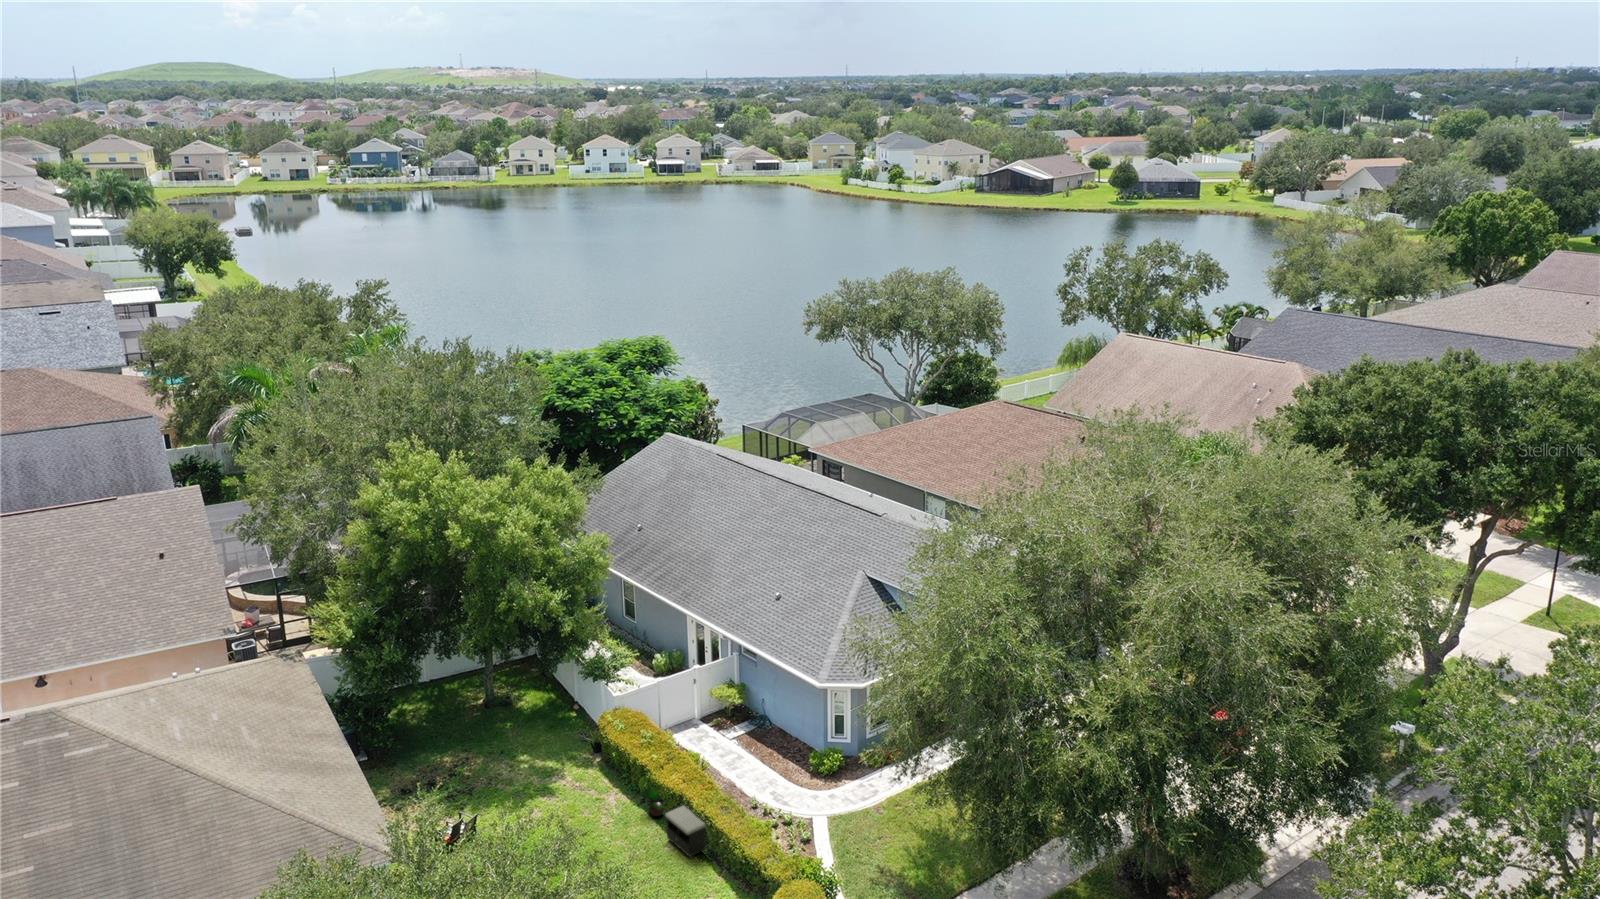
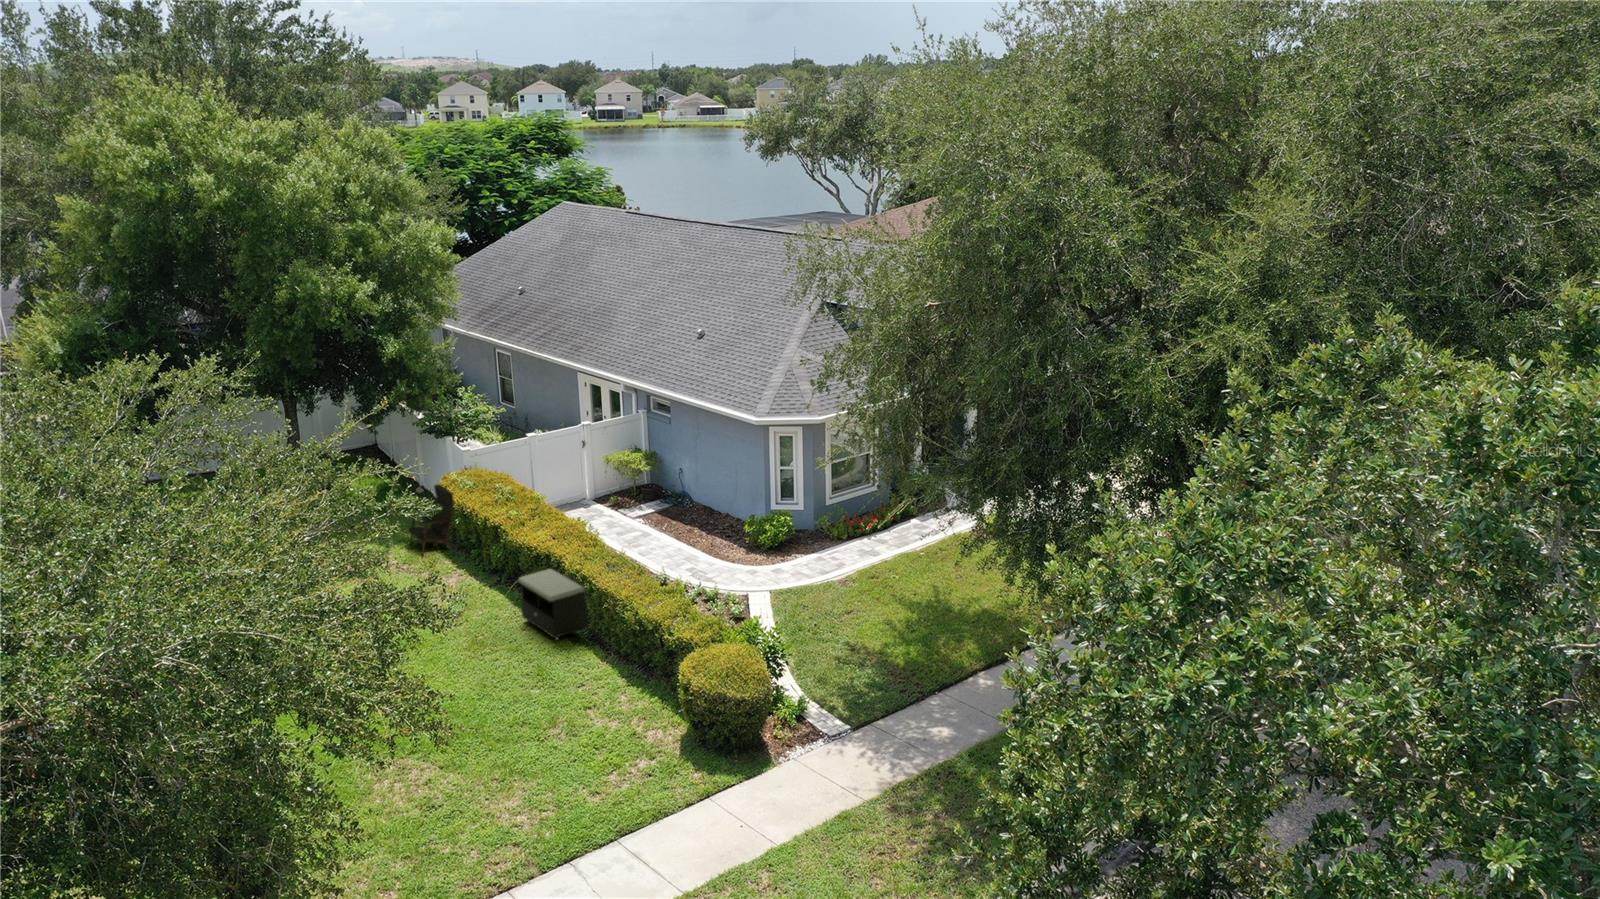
lounge chair: none [580,726,616,779] -> present [409,484,458,556]
potted tree: present [643,788,664,816] -> none [486,545,523,595]

